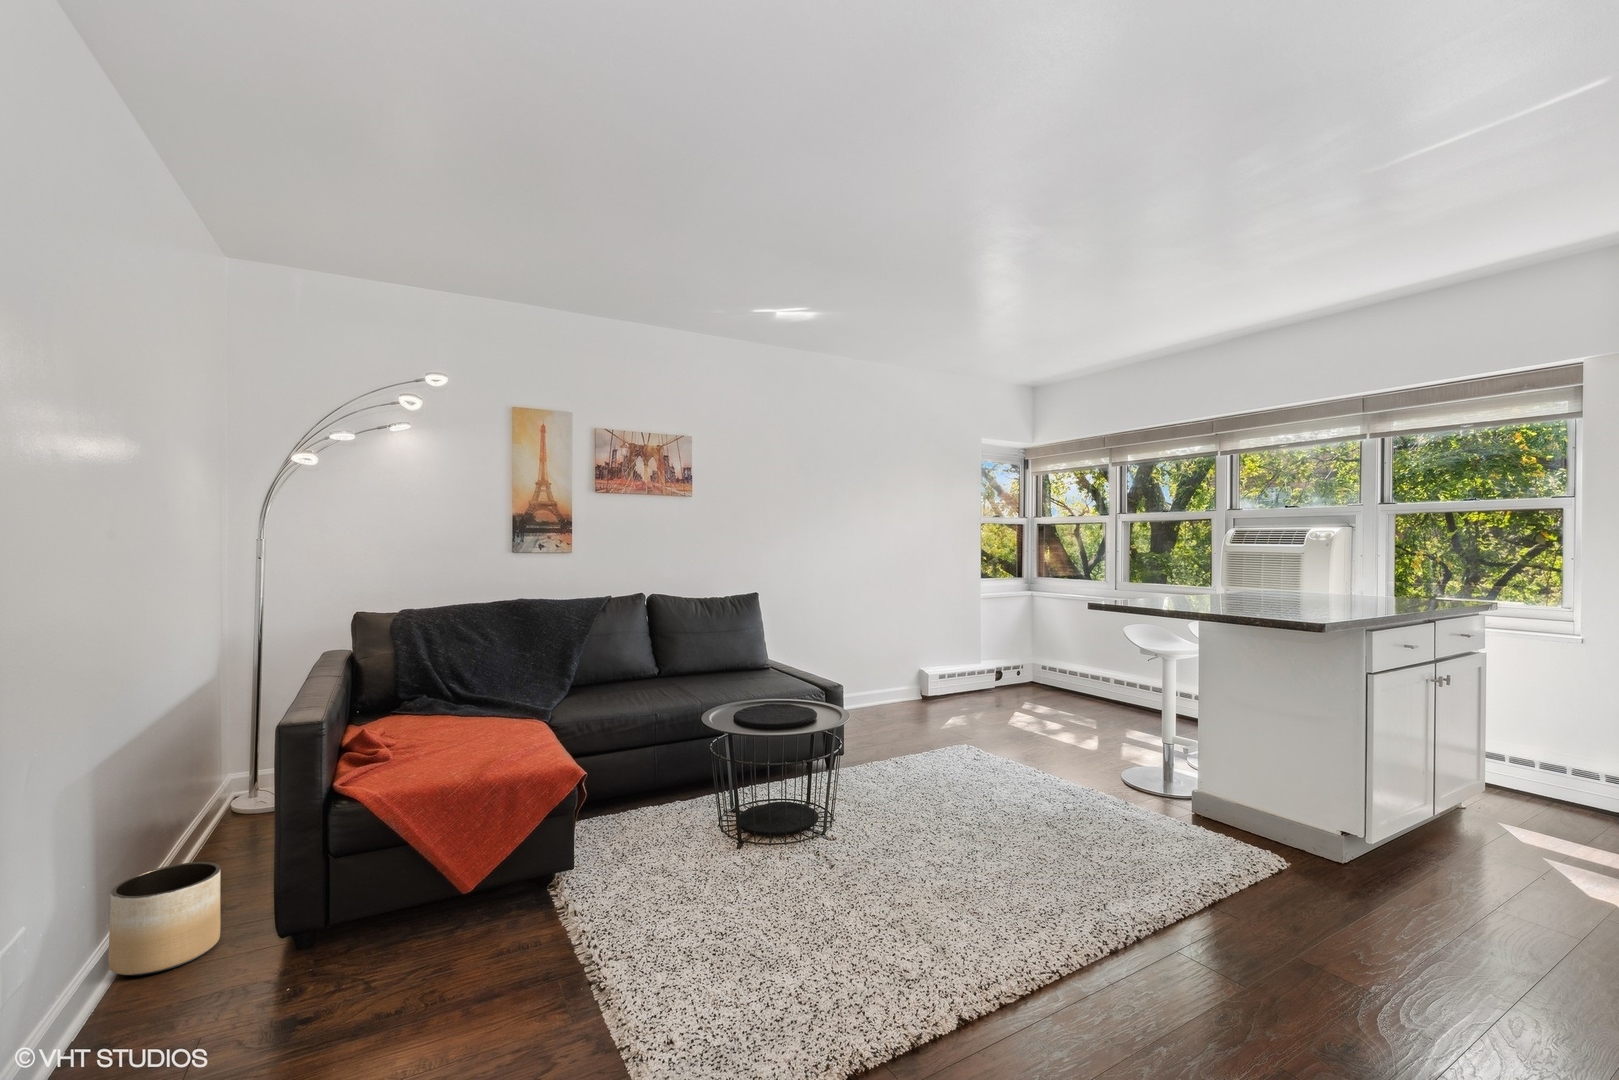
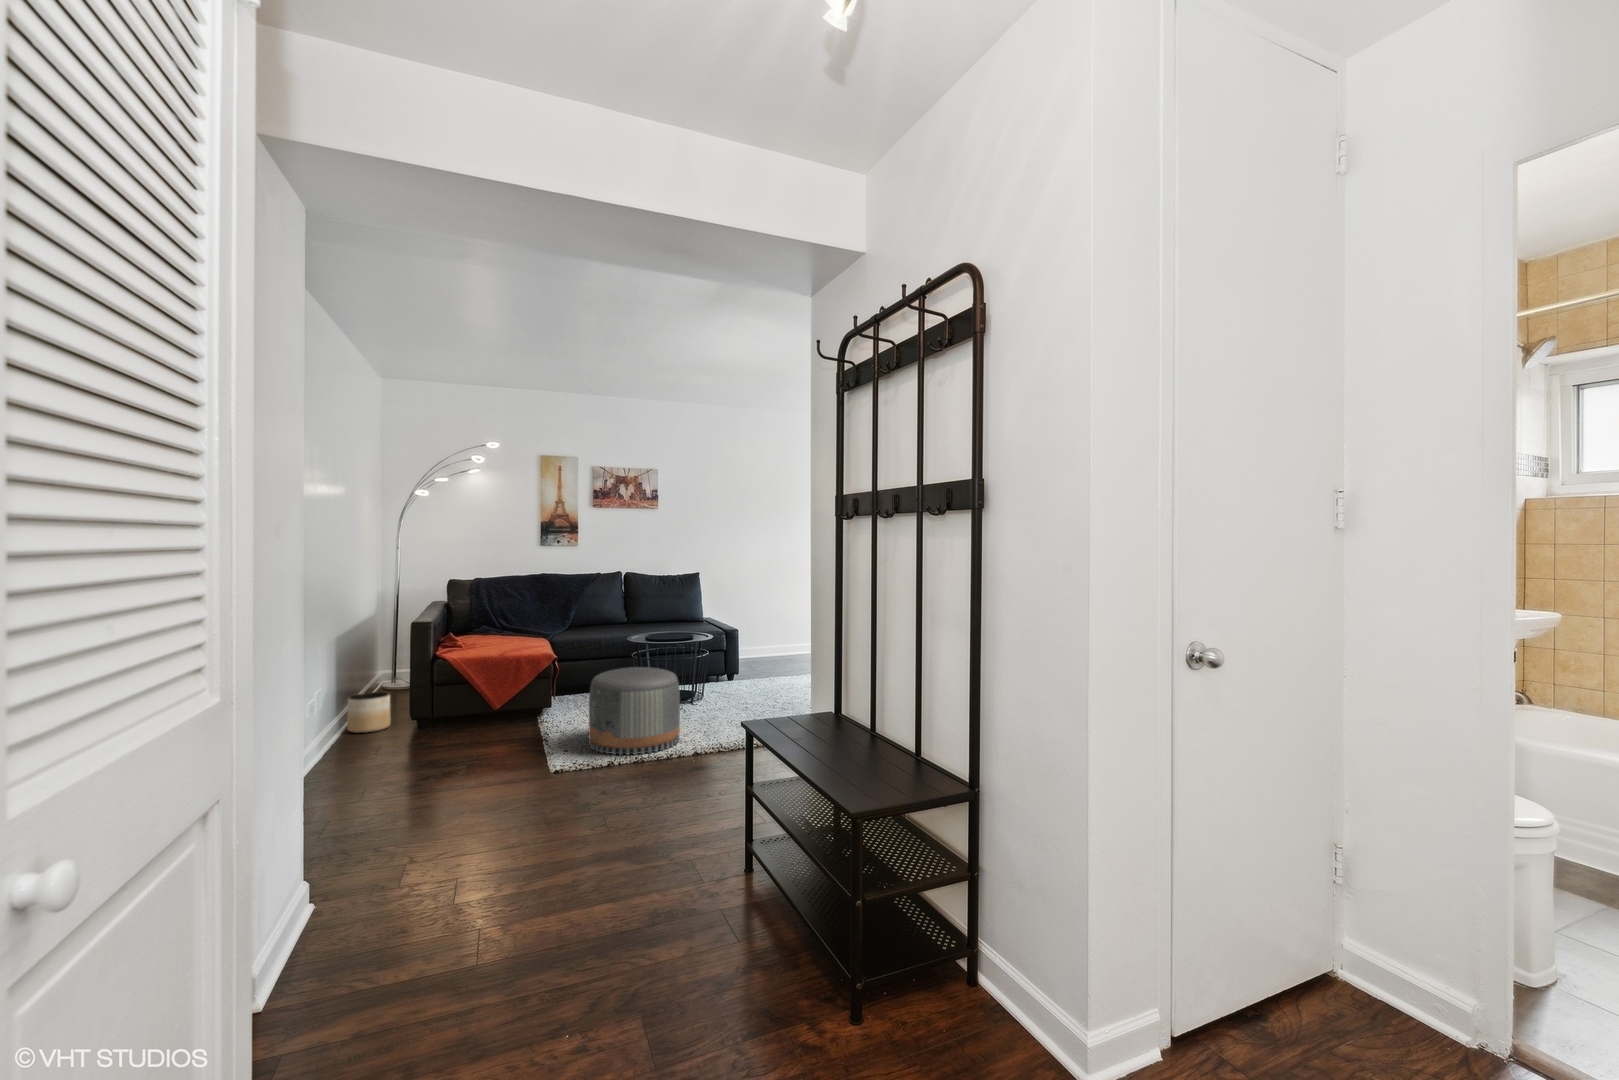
pouf: none [697,789,895,1028] -> present [589,667,680,755]

